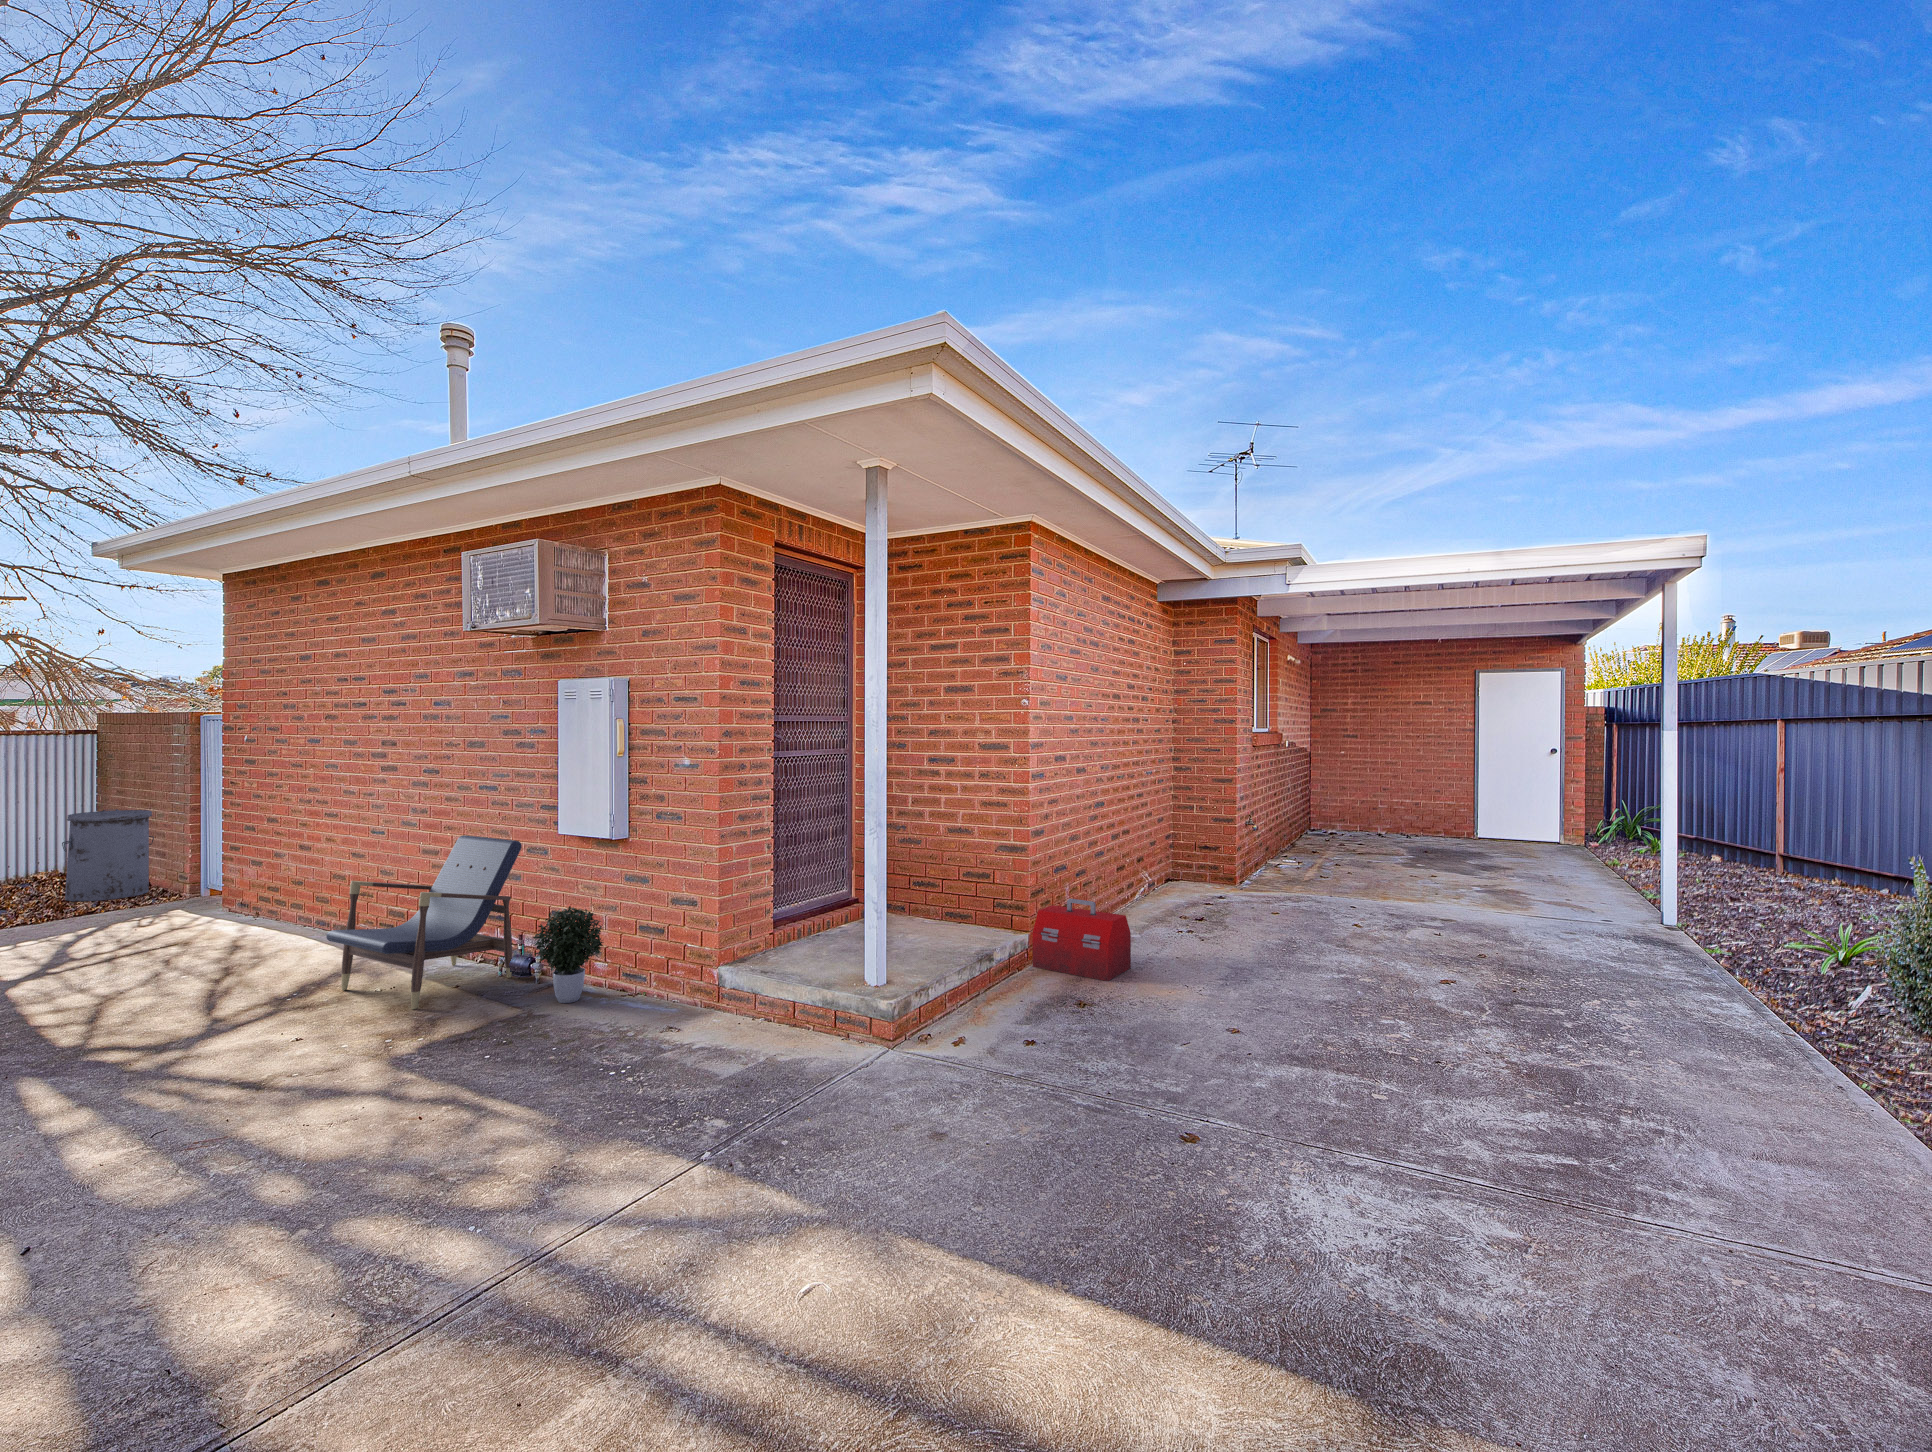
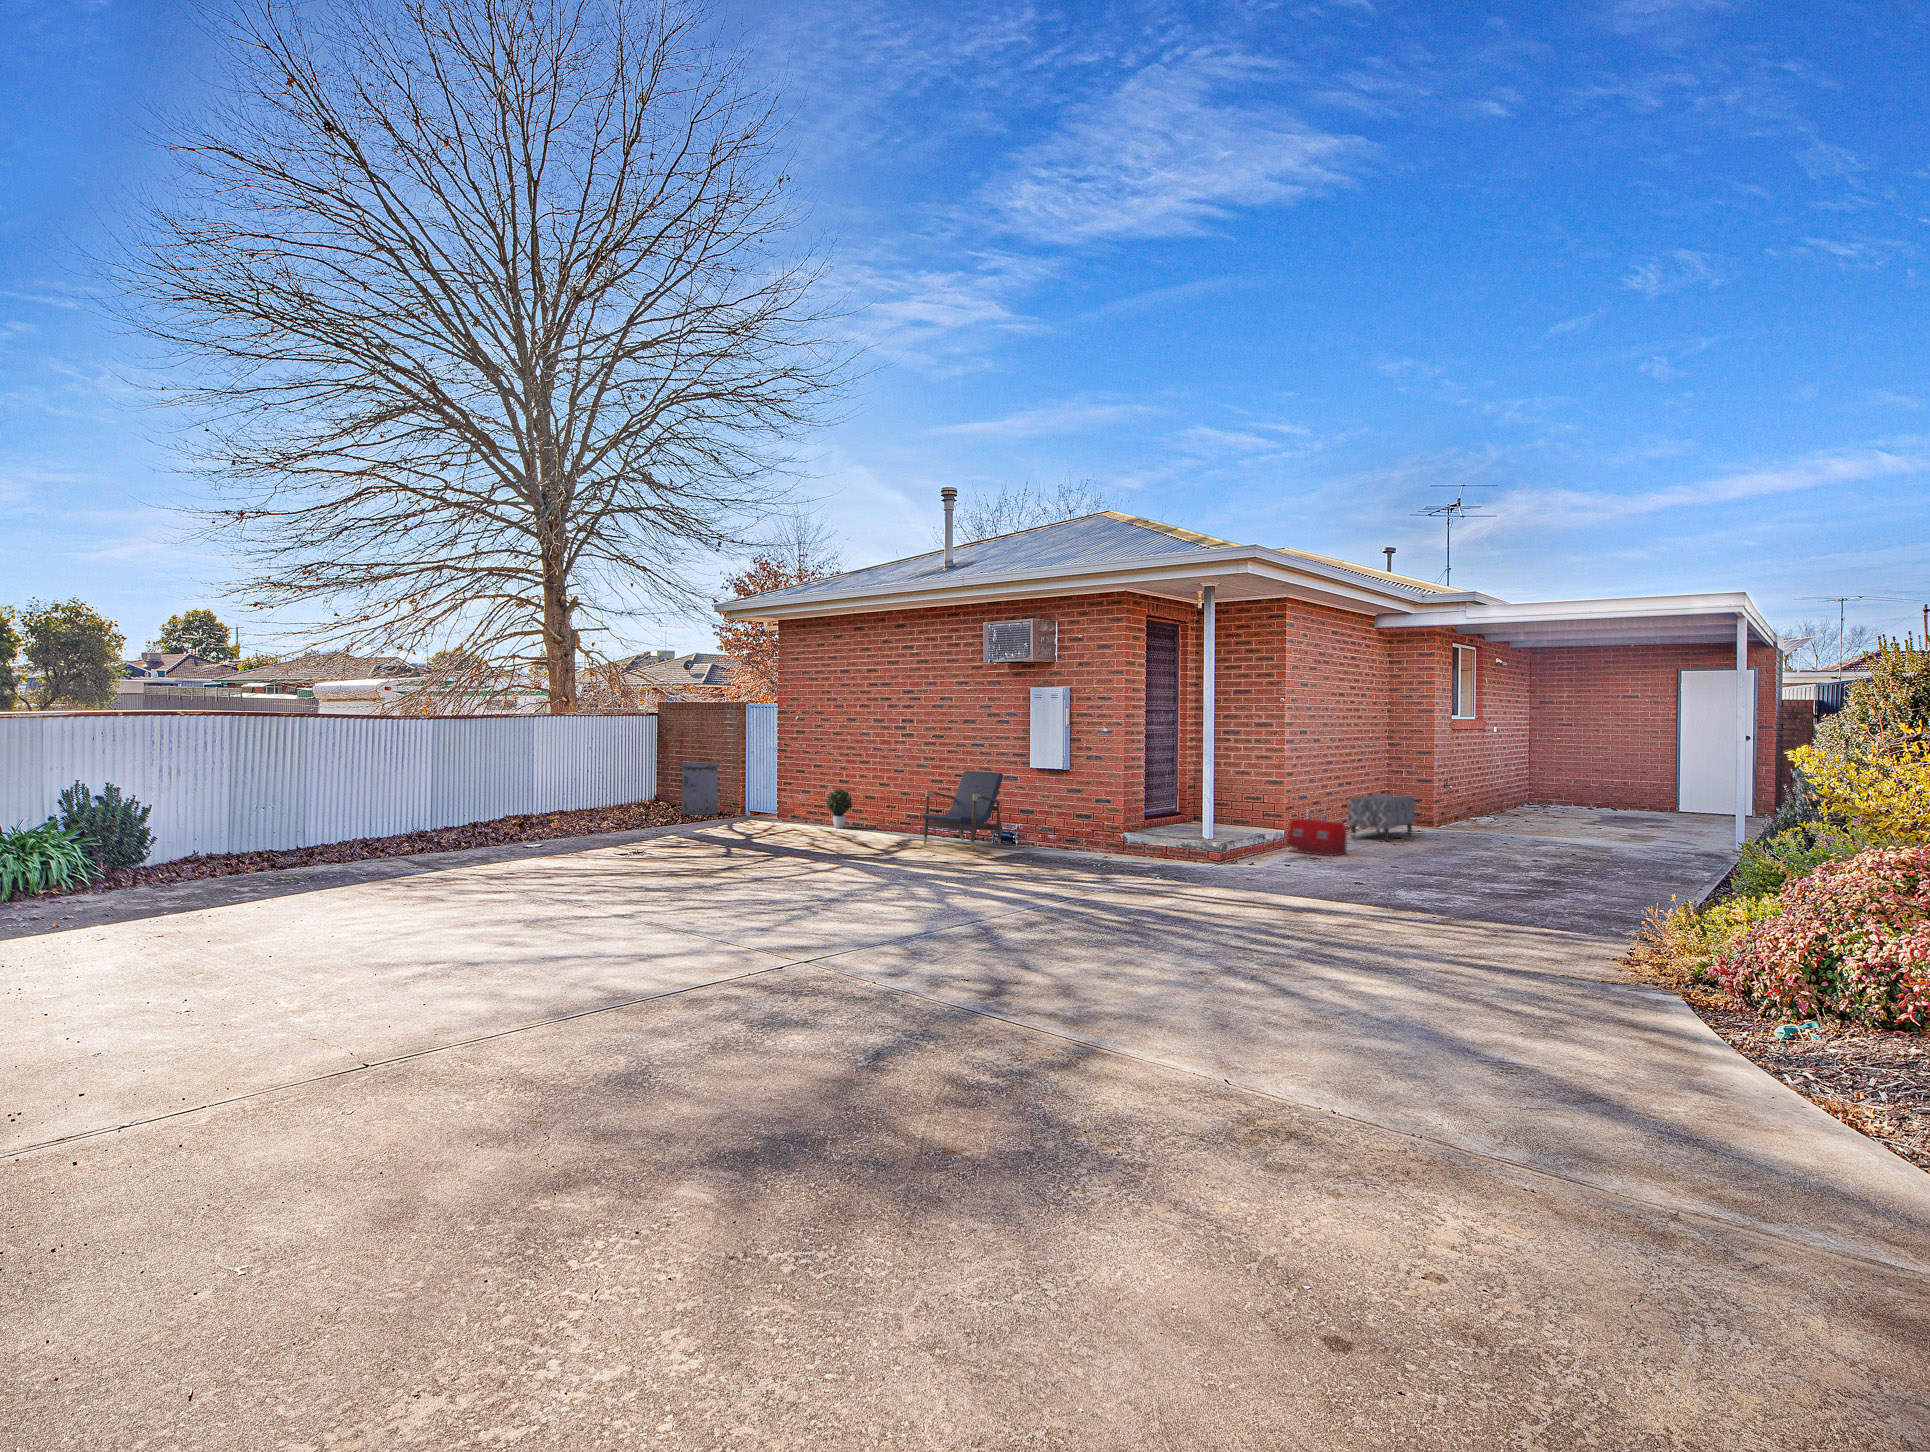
bench: none [1126,840,1216,921] -> present [1348,795,1415,841]
potted plant: present [533,906,604,1003] -> present [825,789,852,828]

